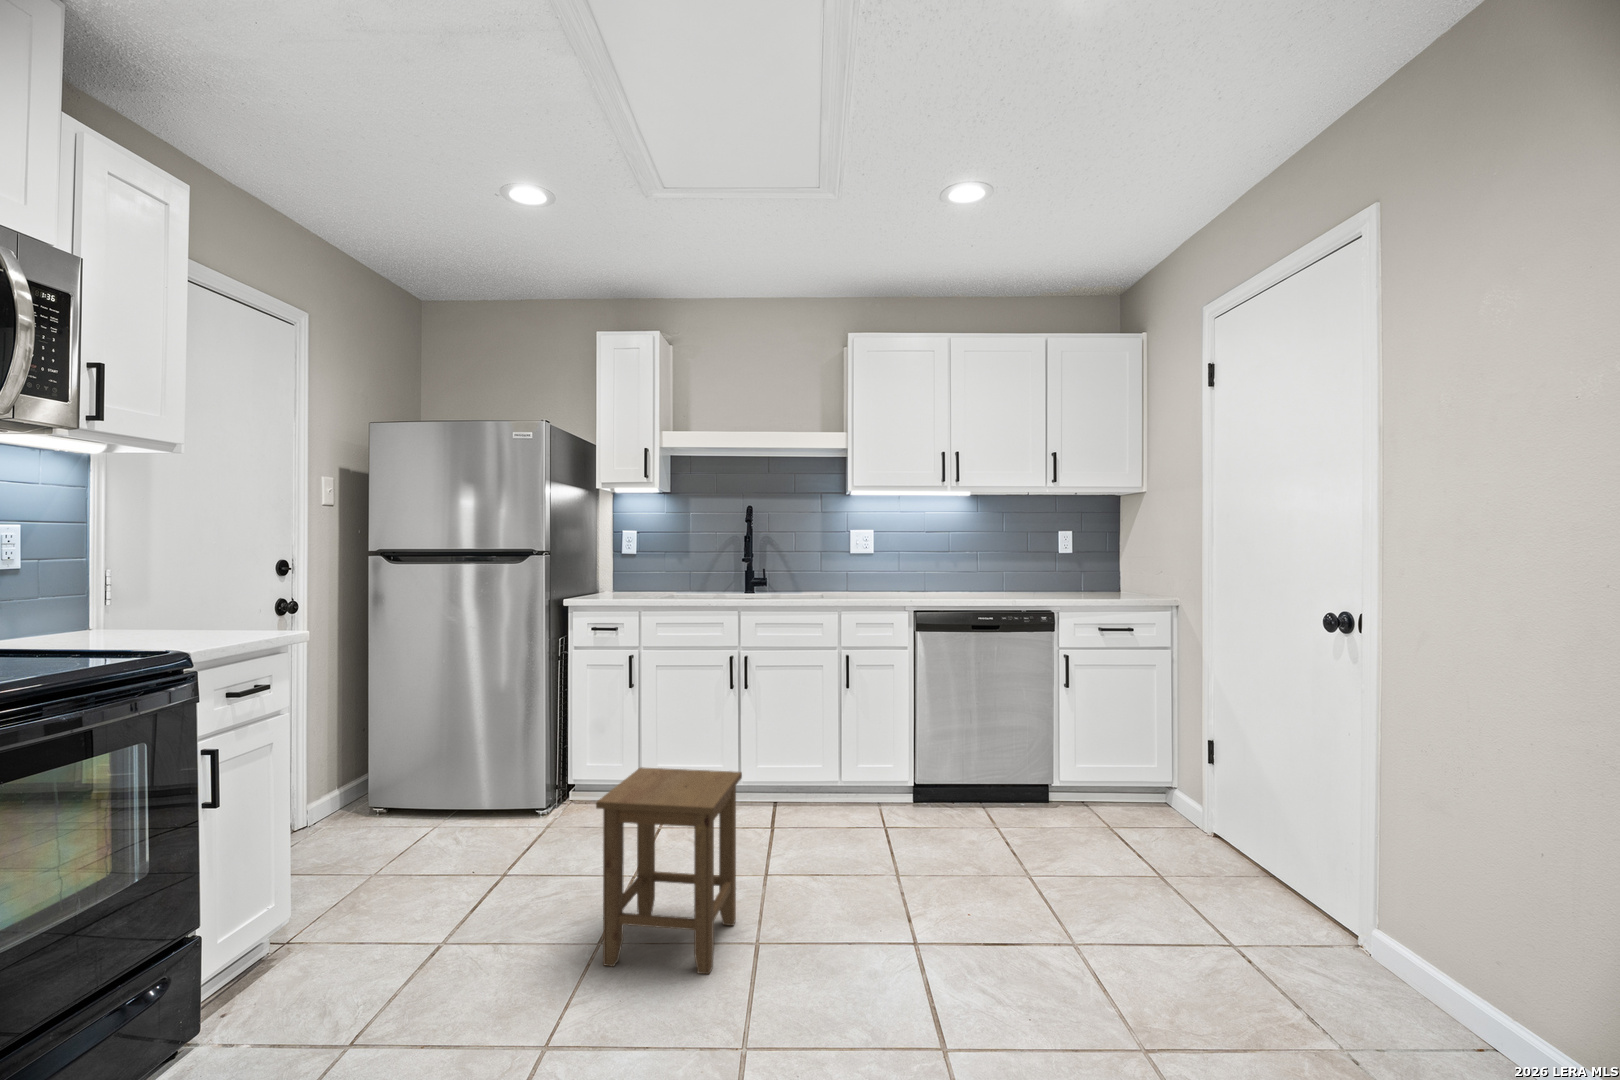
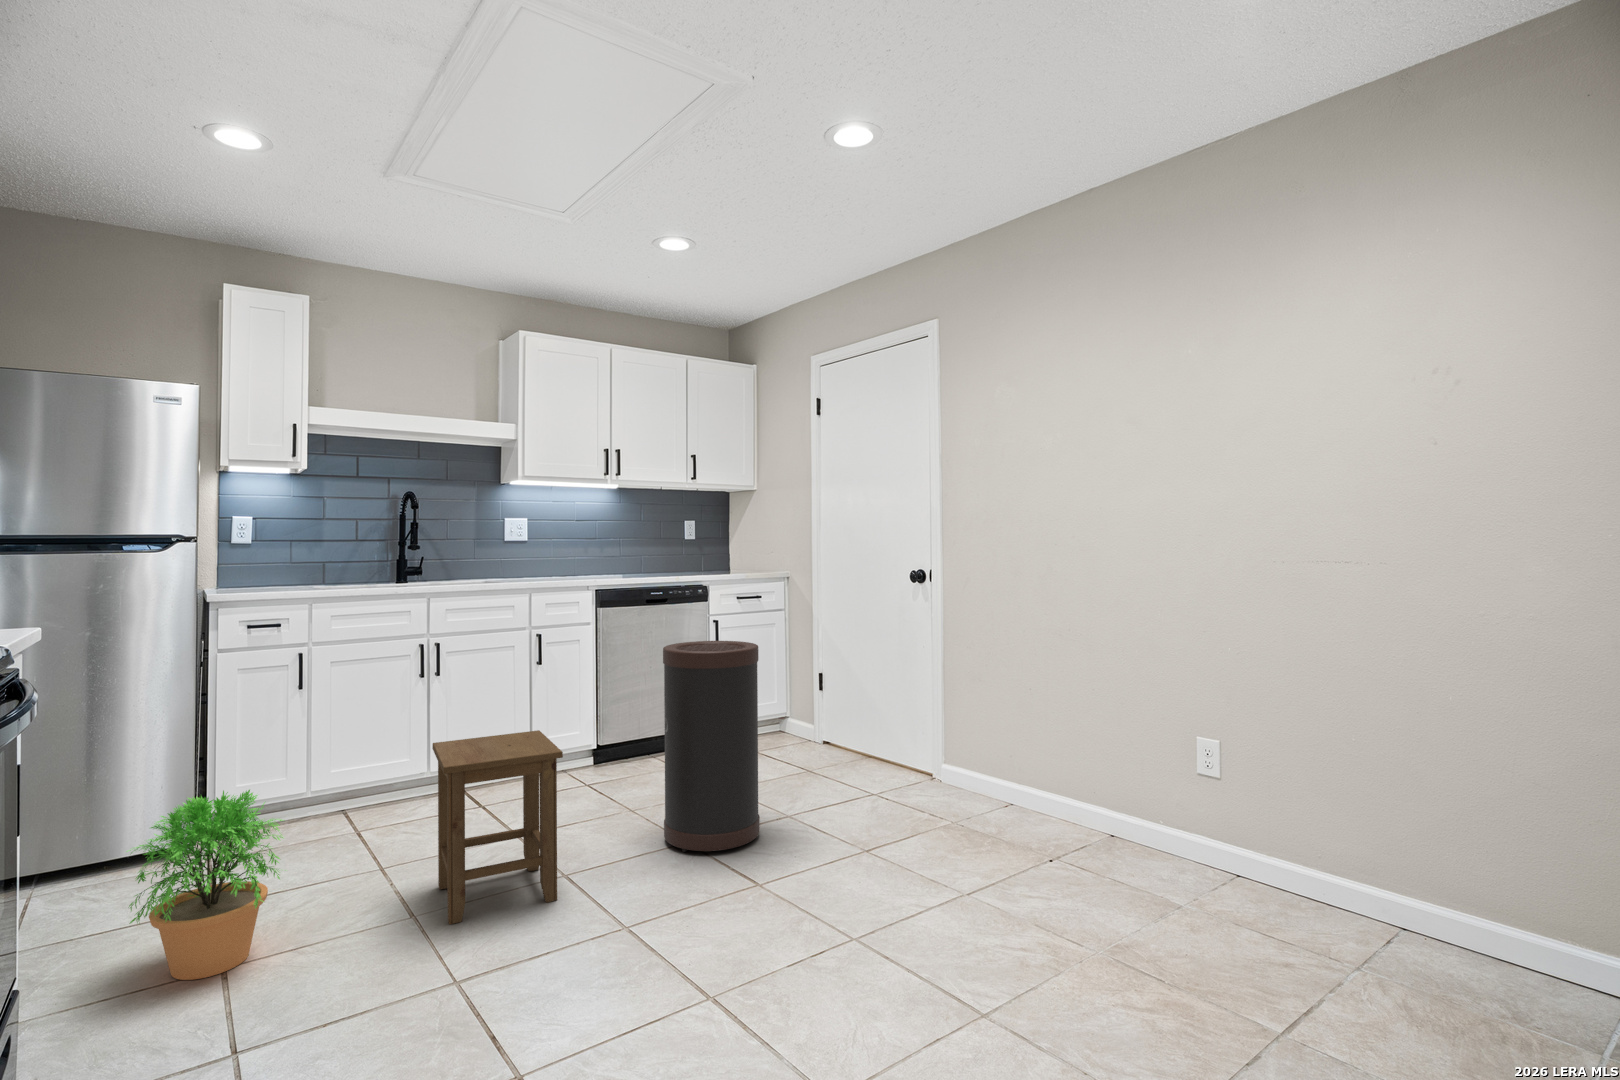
trash can: none [877,690,1000,974] -> present [663,641,760,852]
potted plant: none [373,784,502,948] -> present [129,790,283,980]

